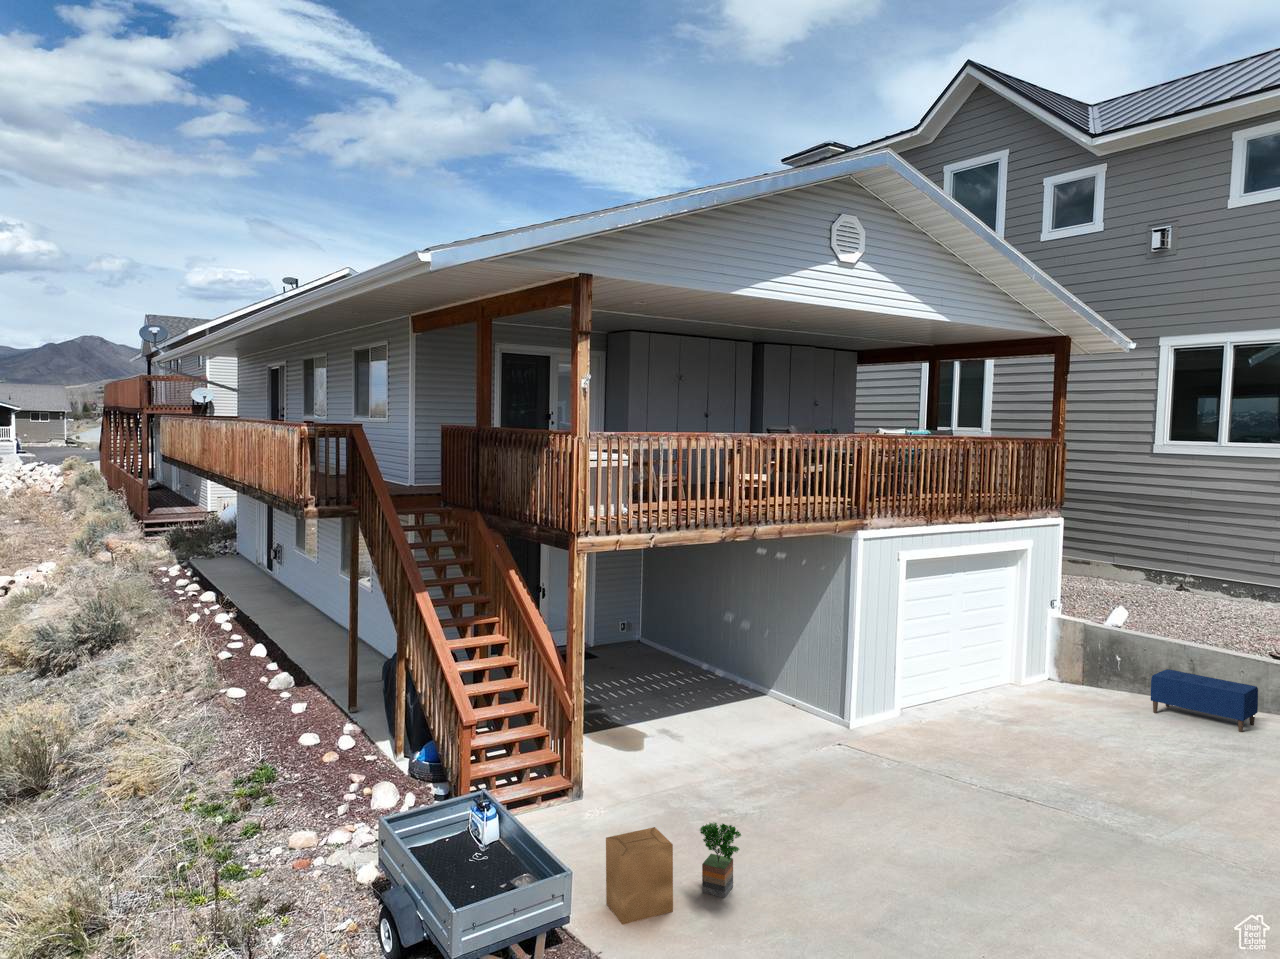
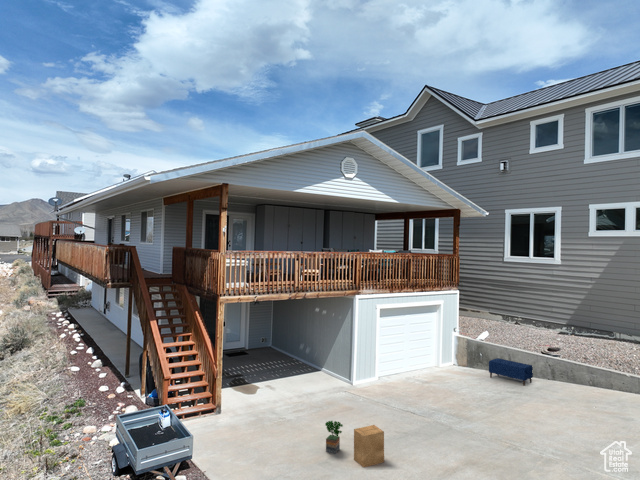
potted tree: present [700,823,741,898] -> present [325,421,343,453]
cardboard box: present [606,827,673,925] -> present [354,425,384,467]

